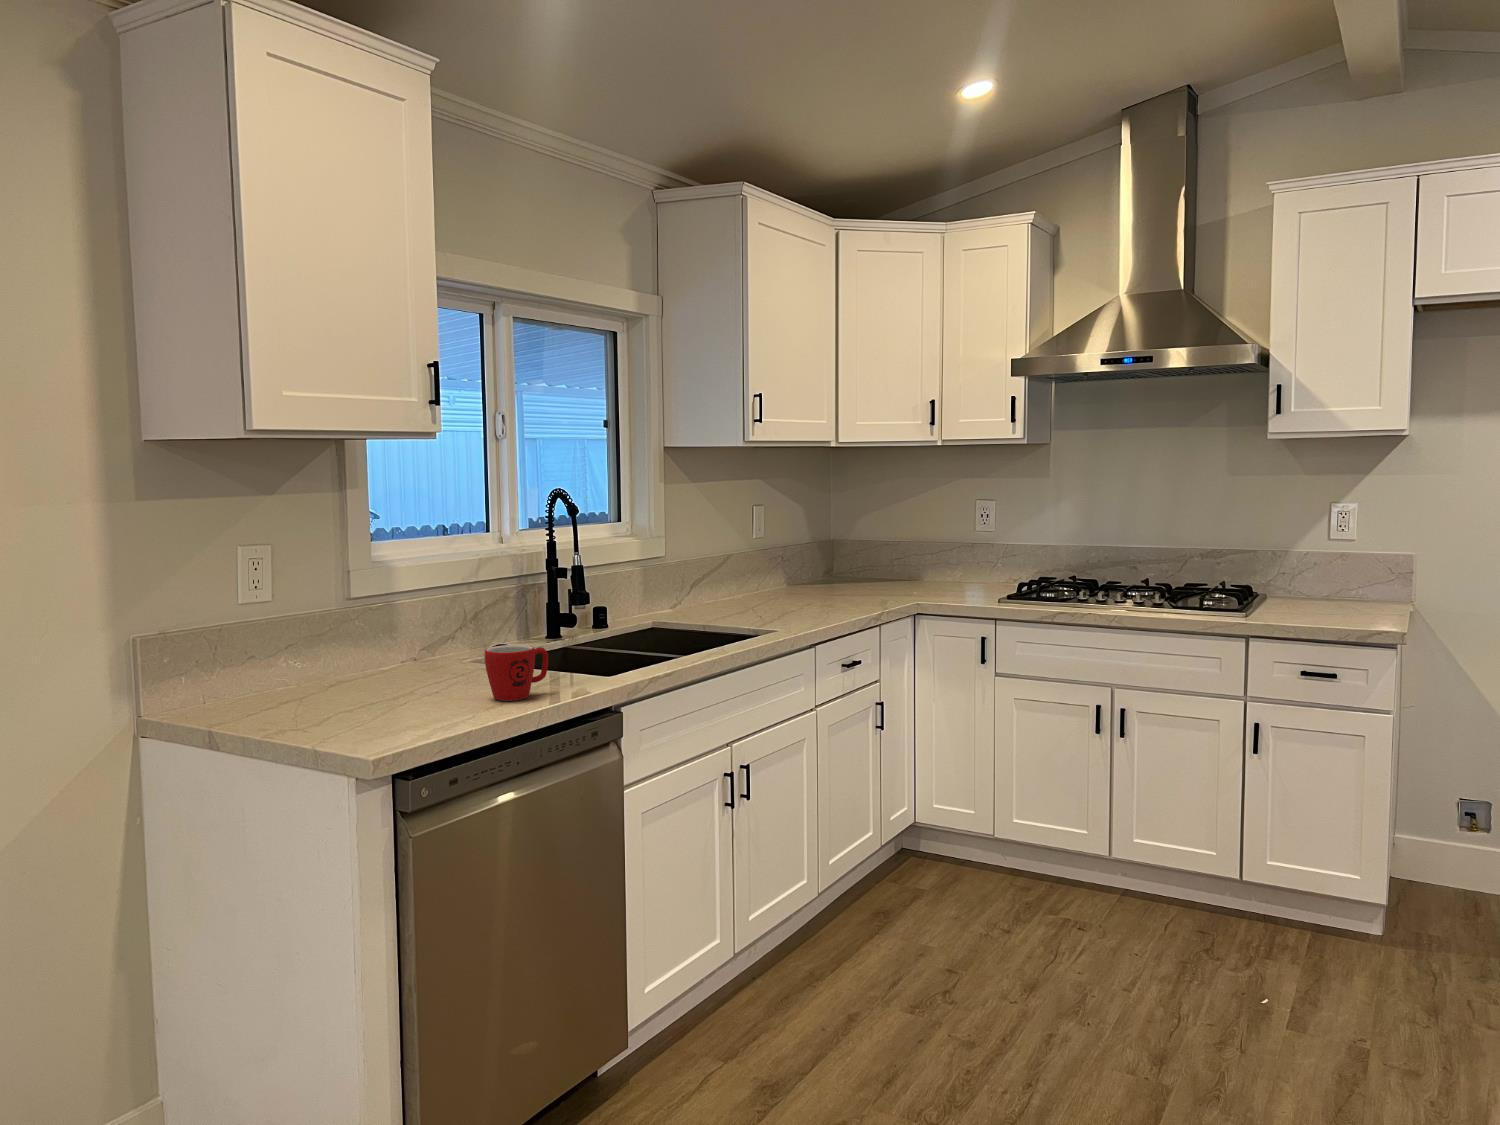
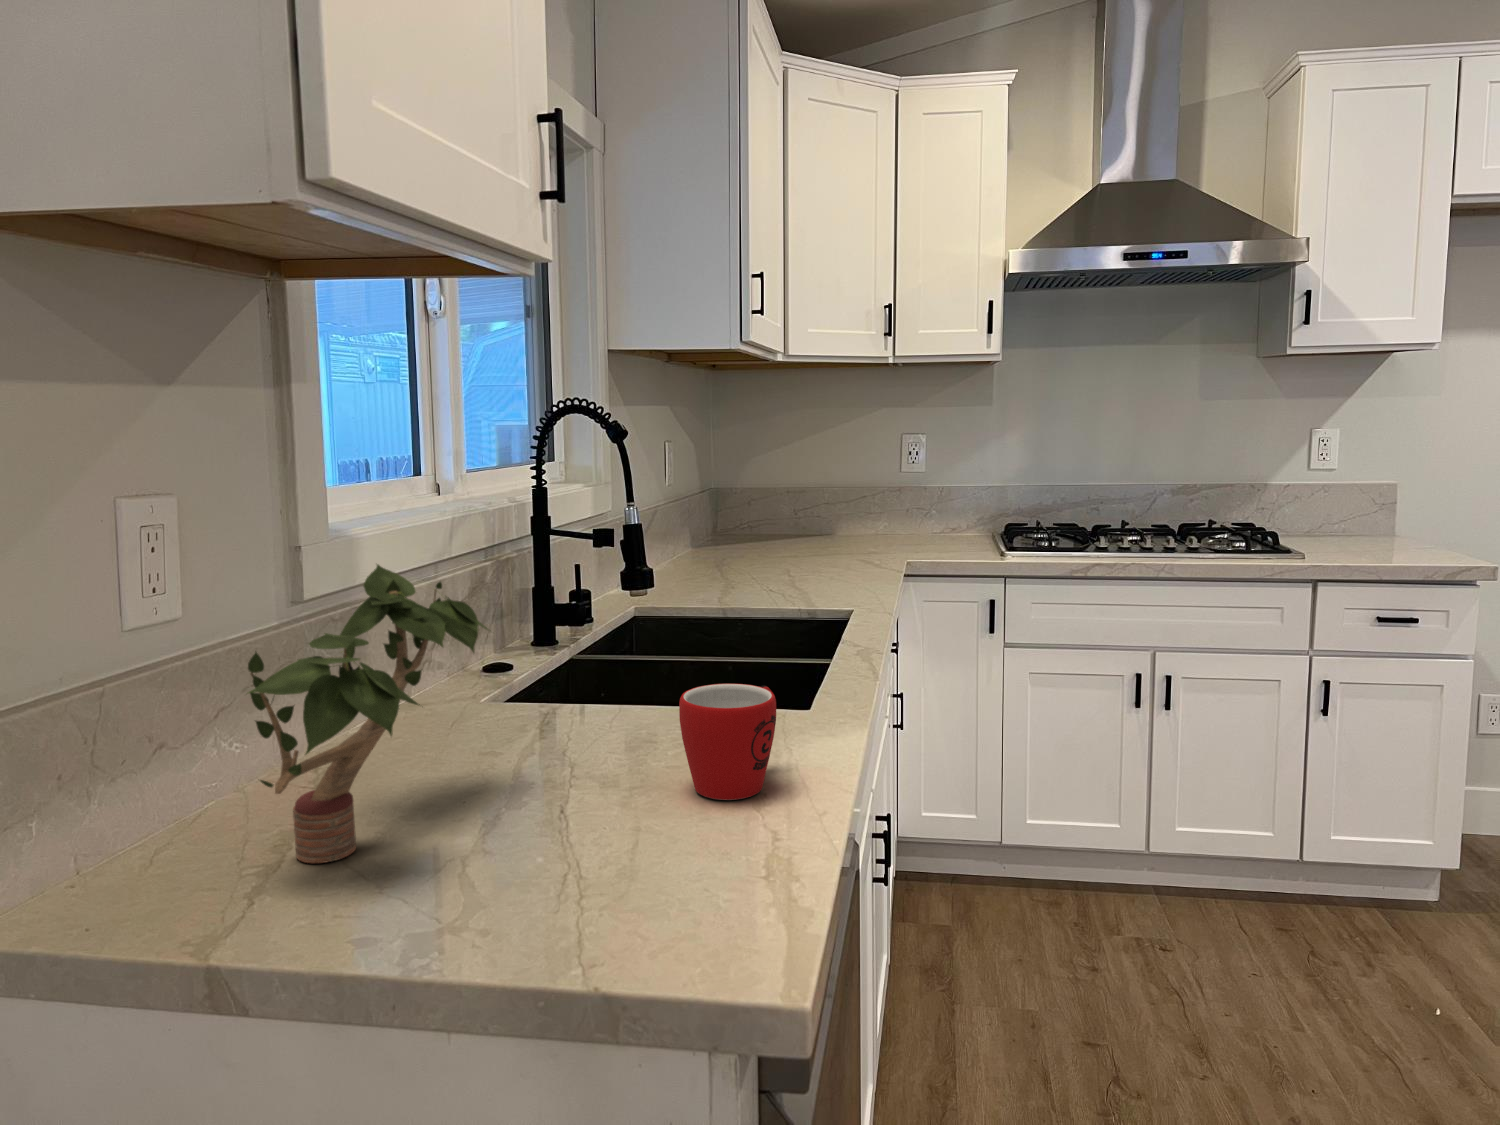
potted plant: none [269,574,426,705] -> present [248,564,491,863]

